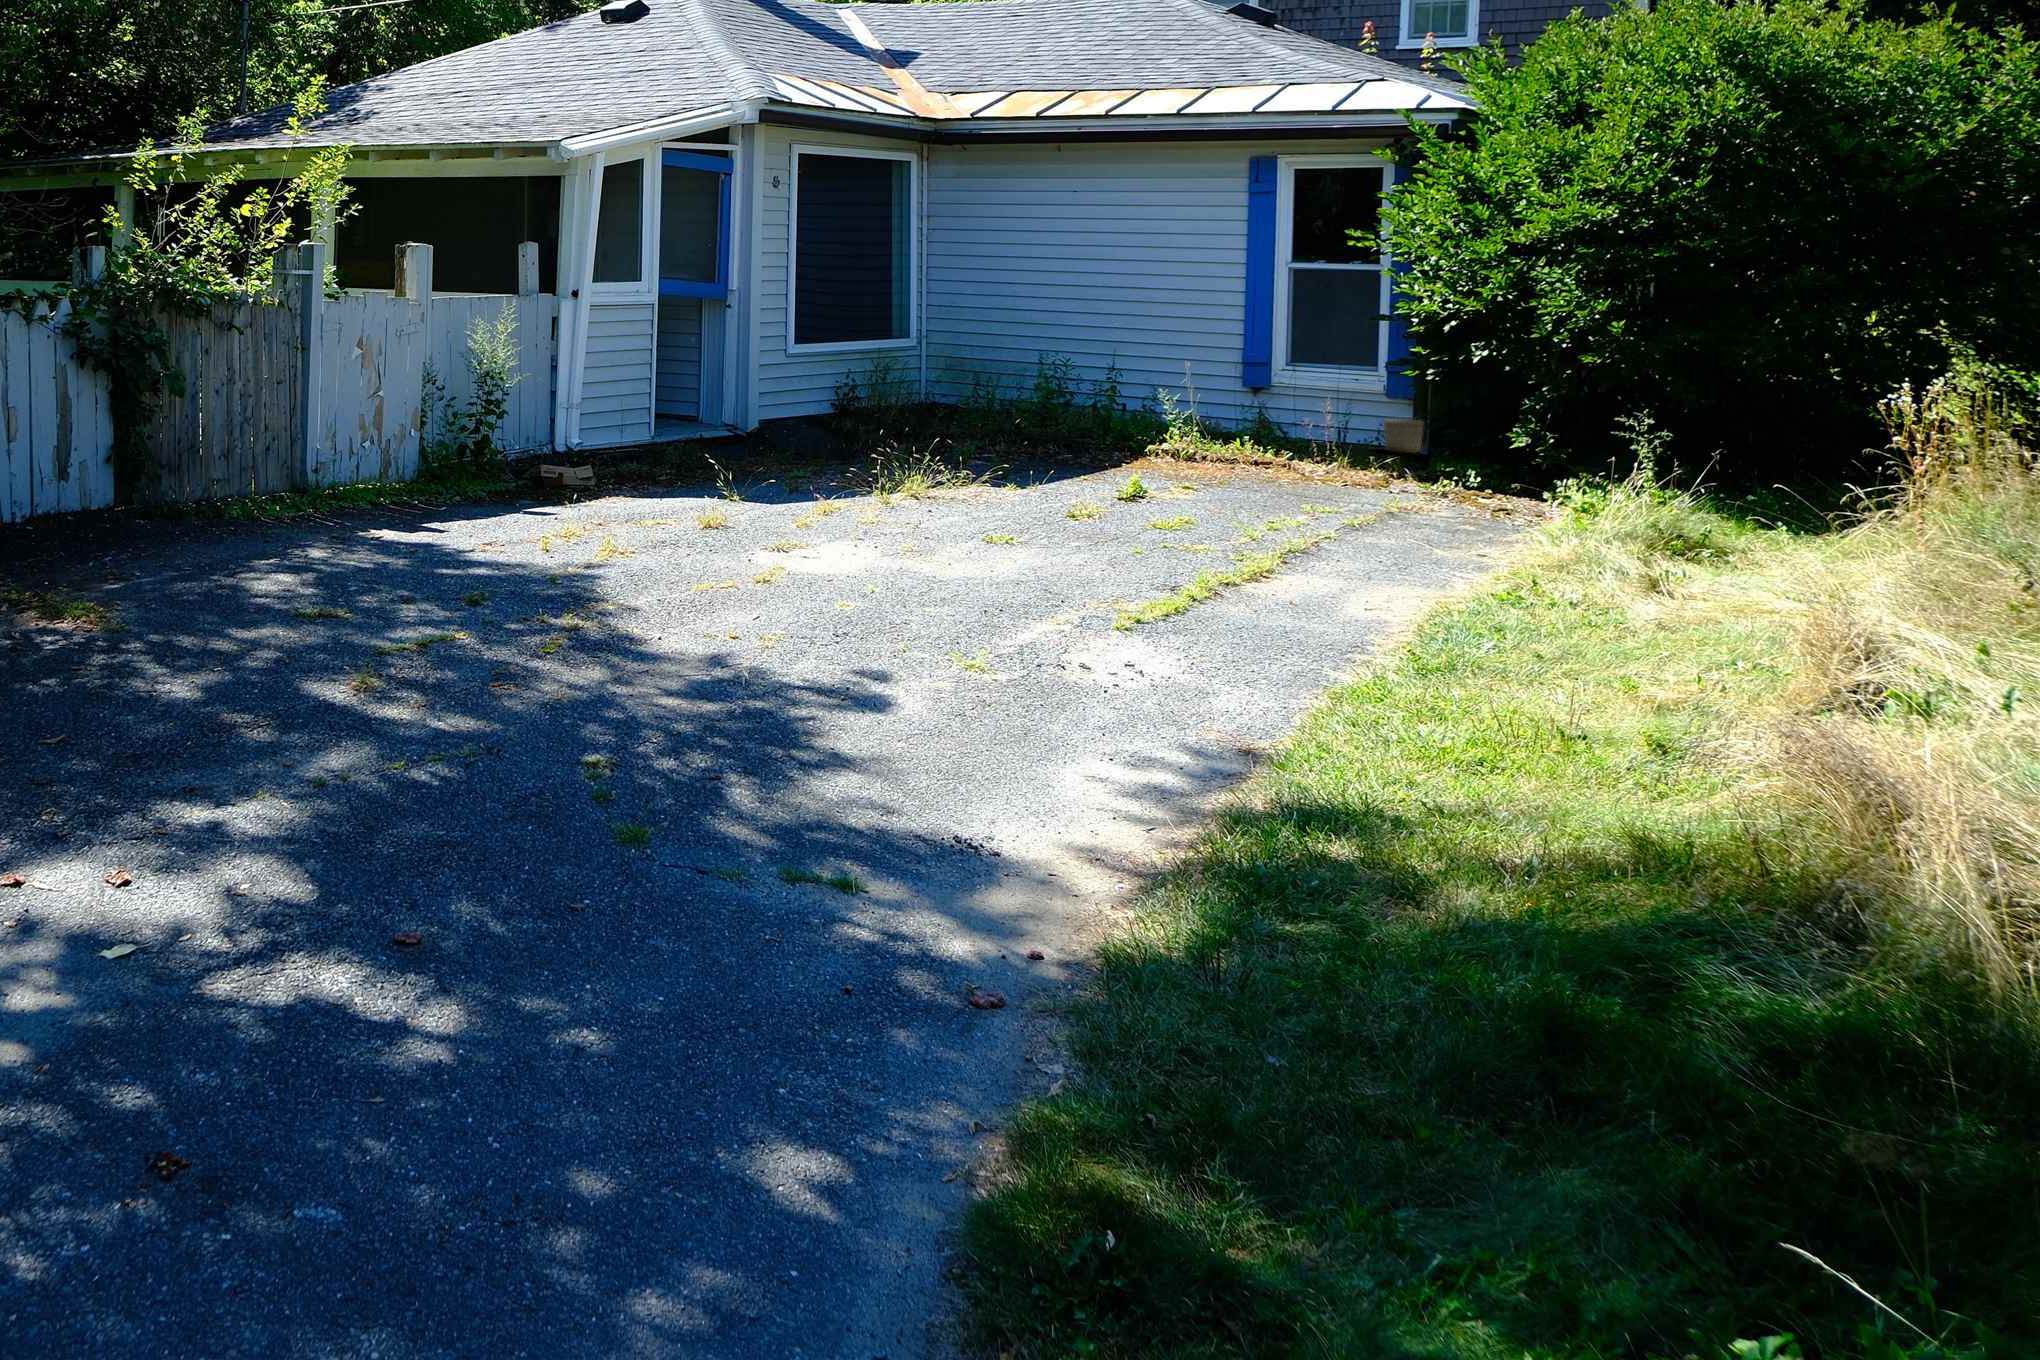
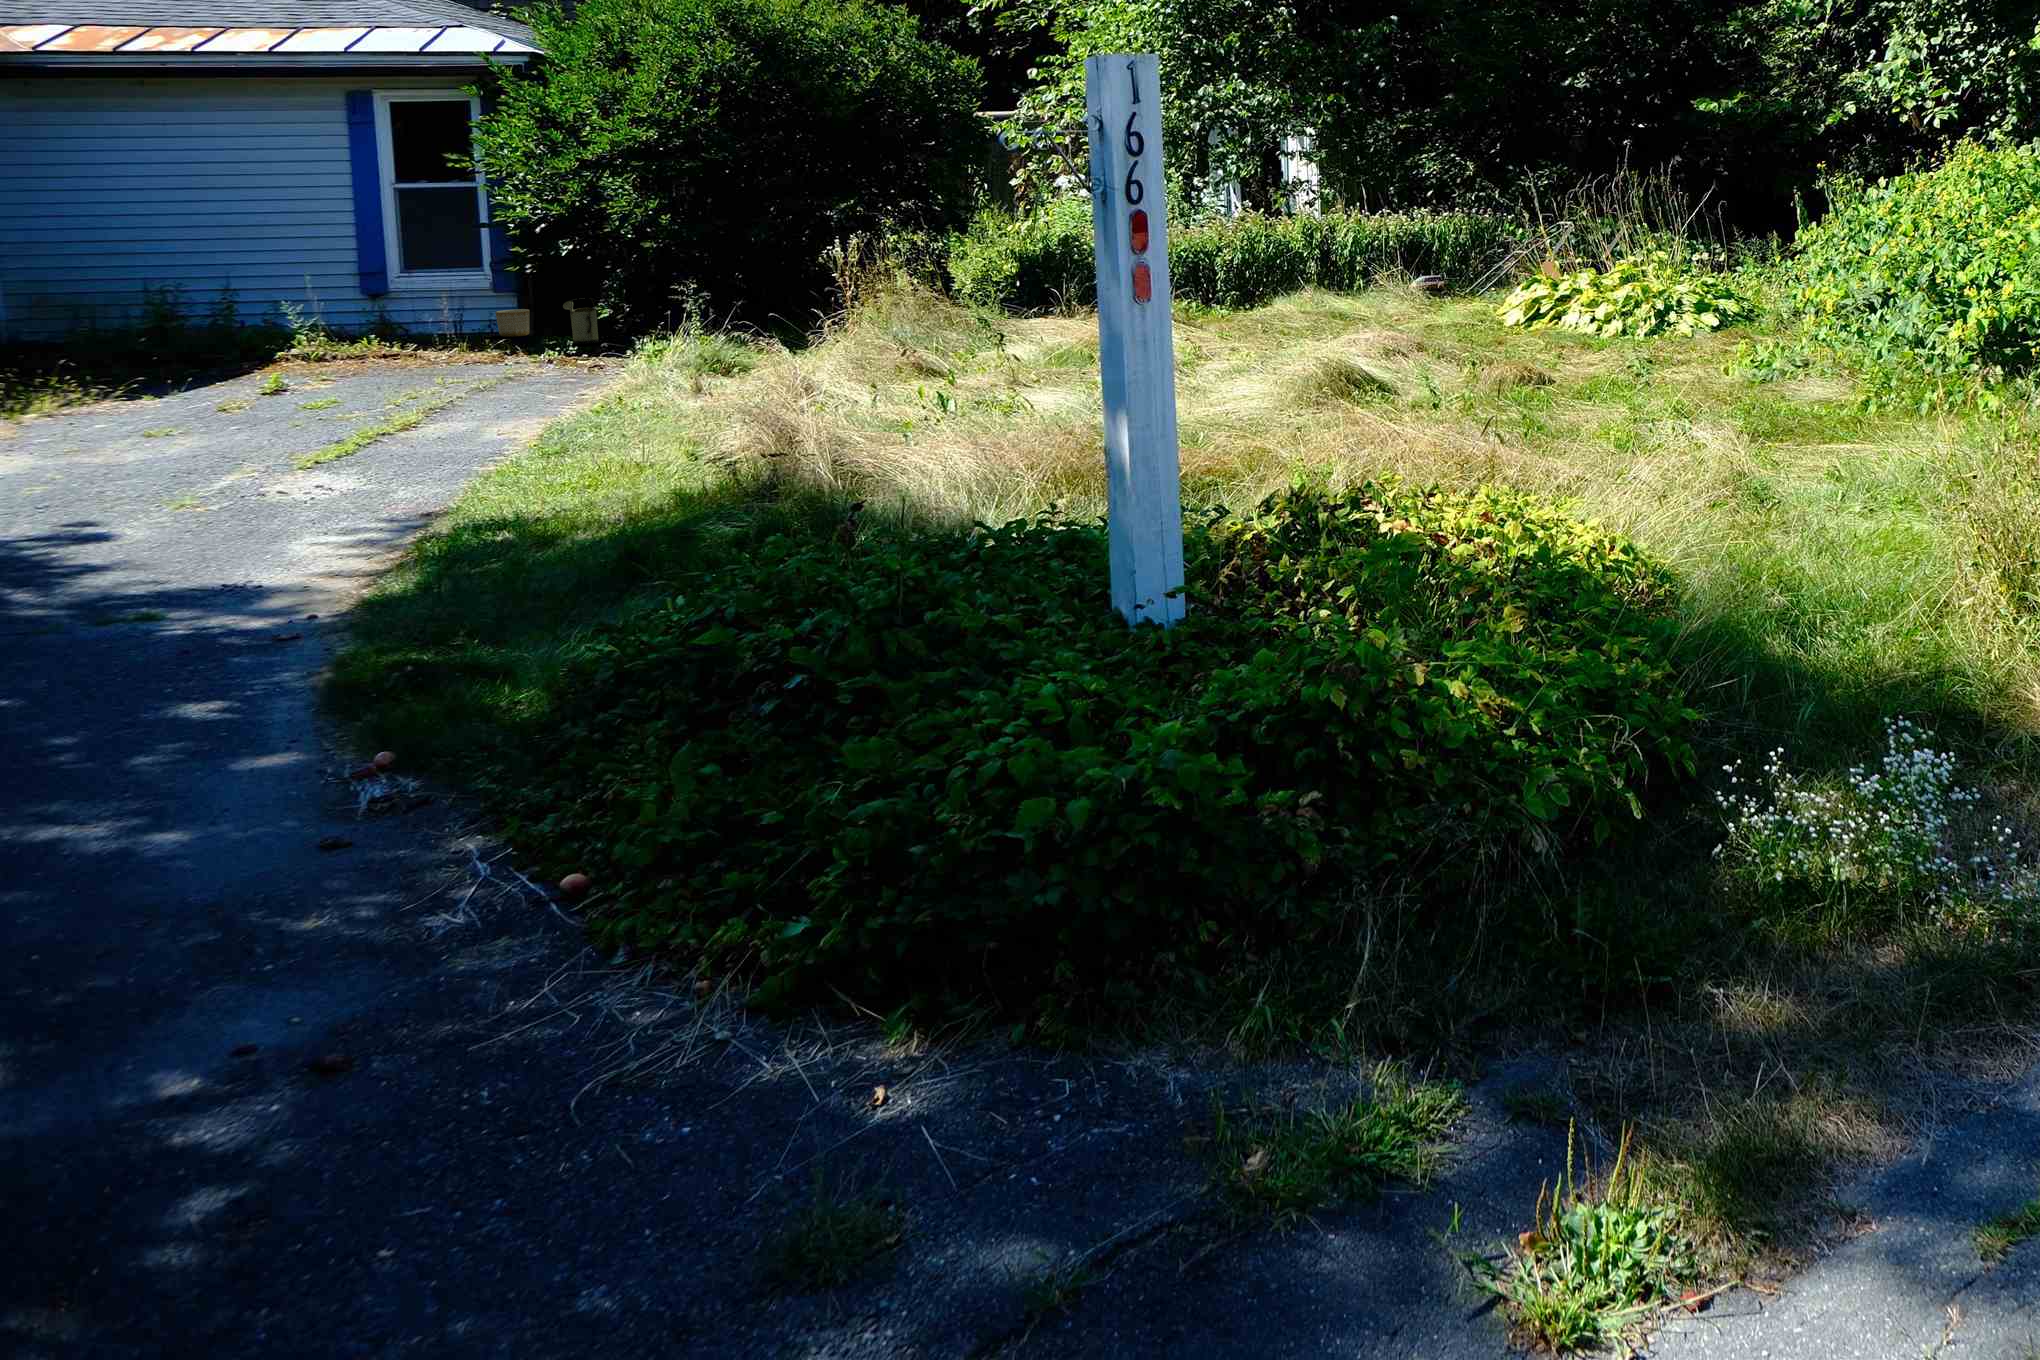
watering can: none [1465,417,1508,475] -> present [563,299,599,344]

